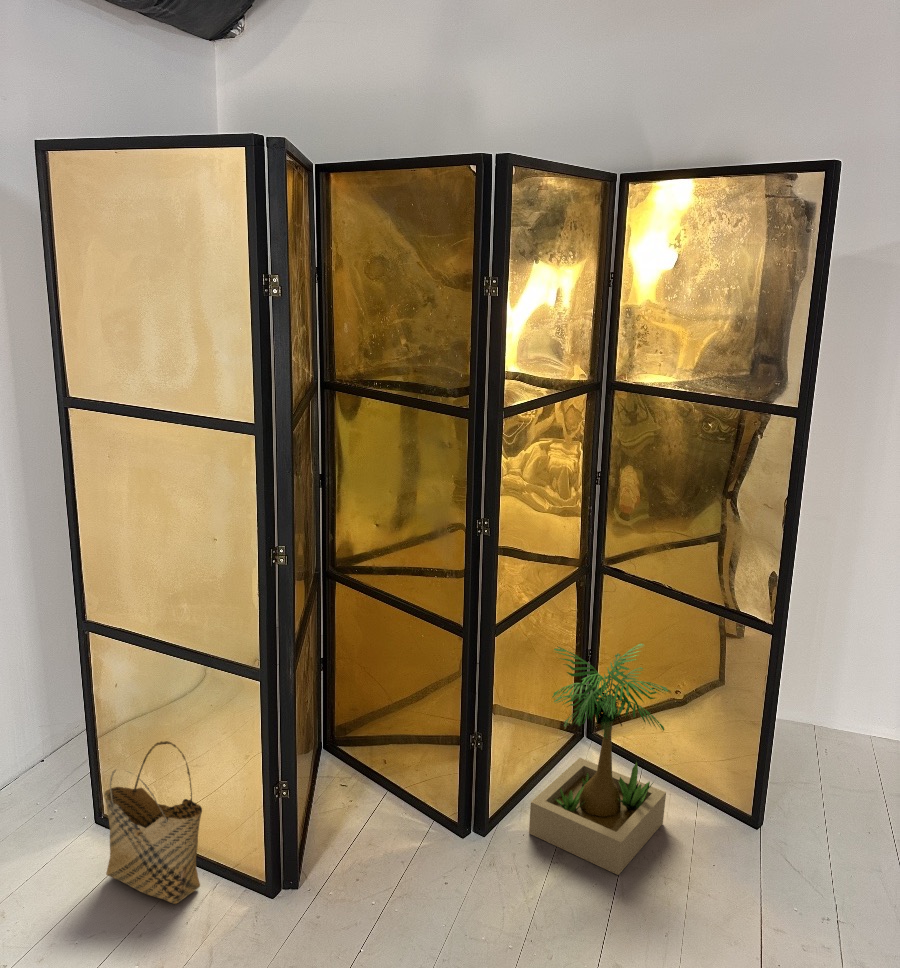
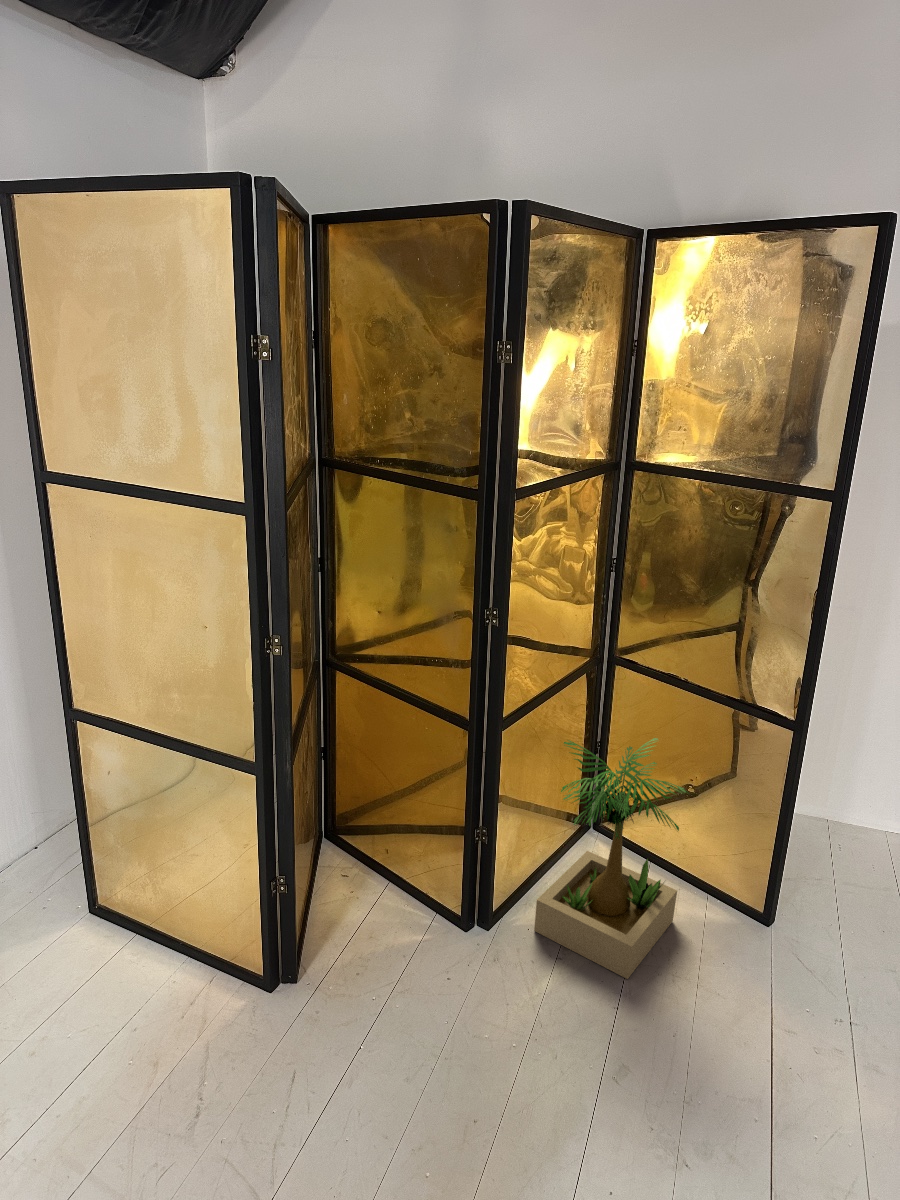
woven basket: present [104,741,202,904] -> none [89,838,191,1007]

